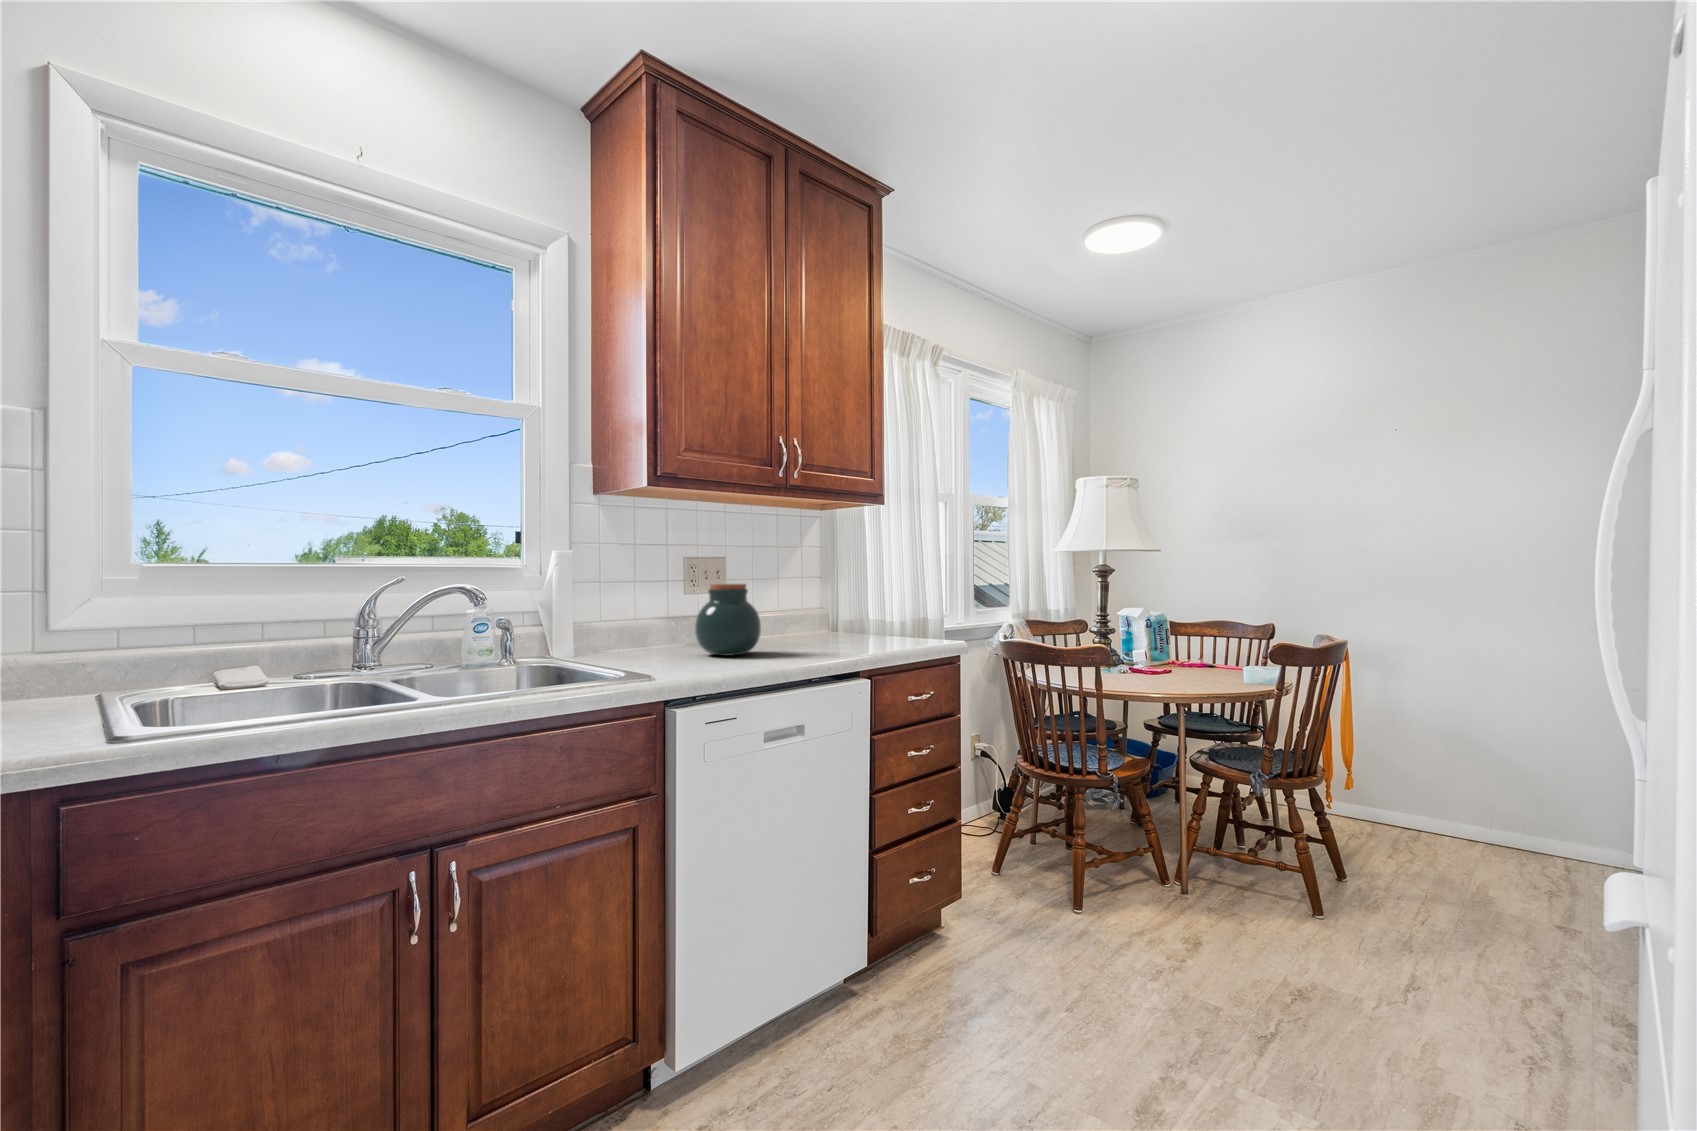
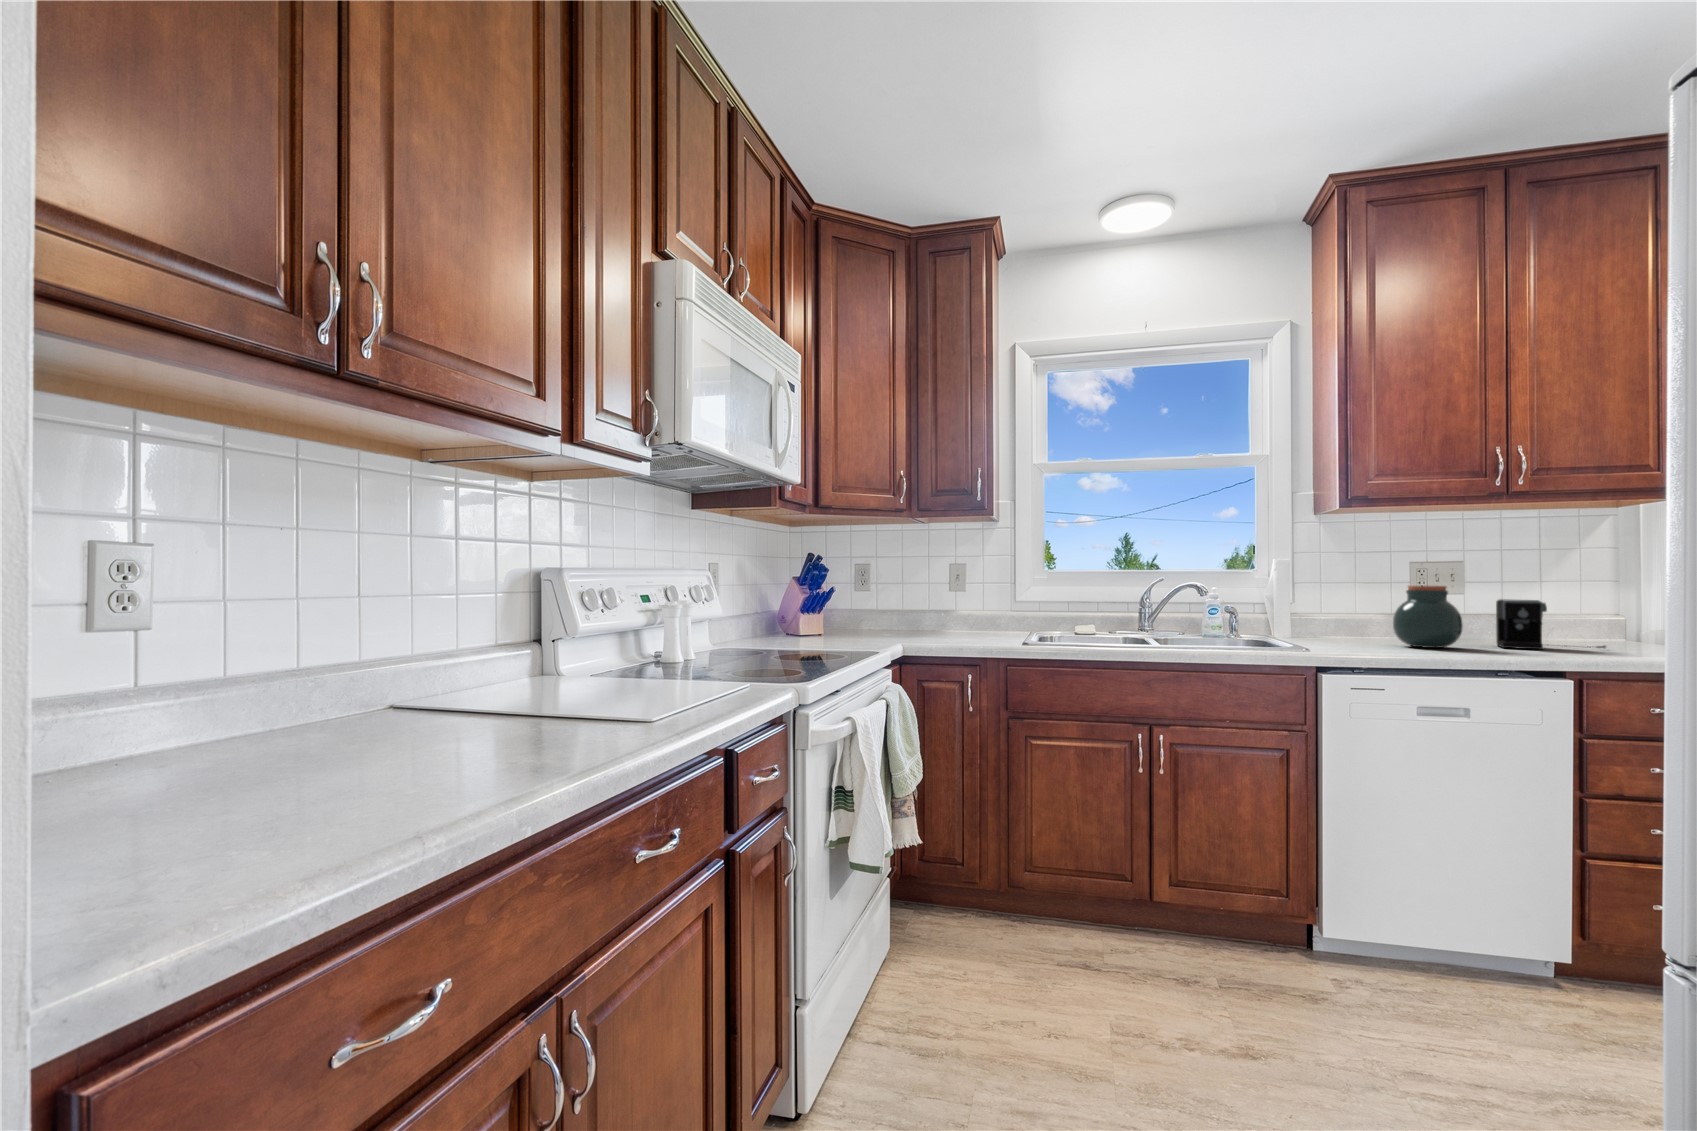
coffee maker: none [763,596,837,647] -> present [1496,599,1606,650]

